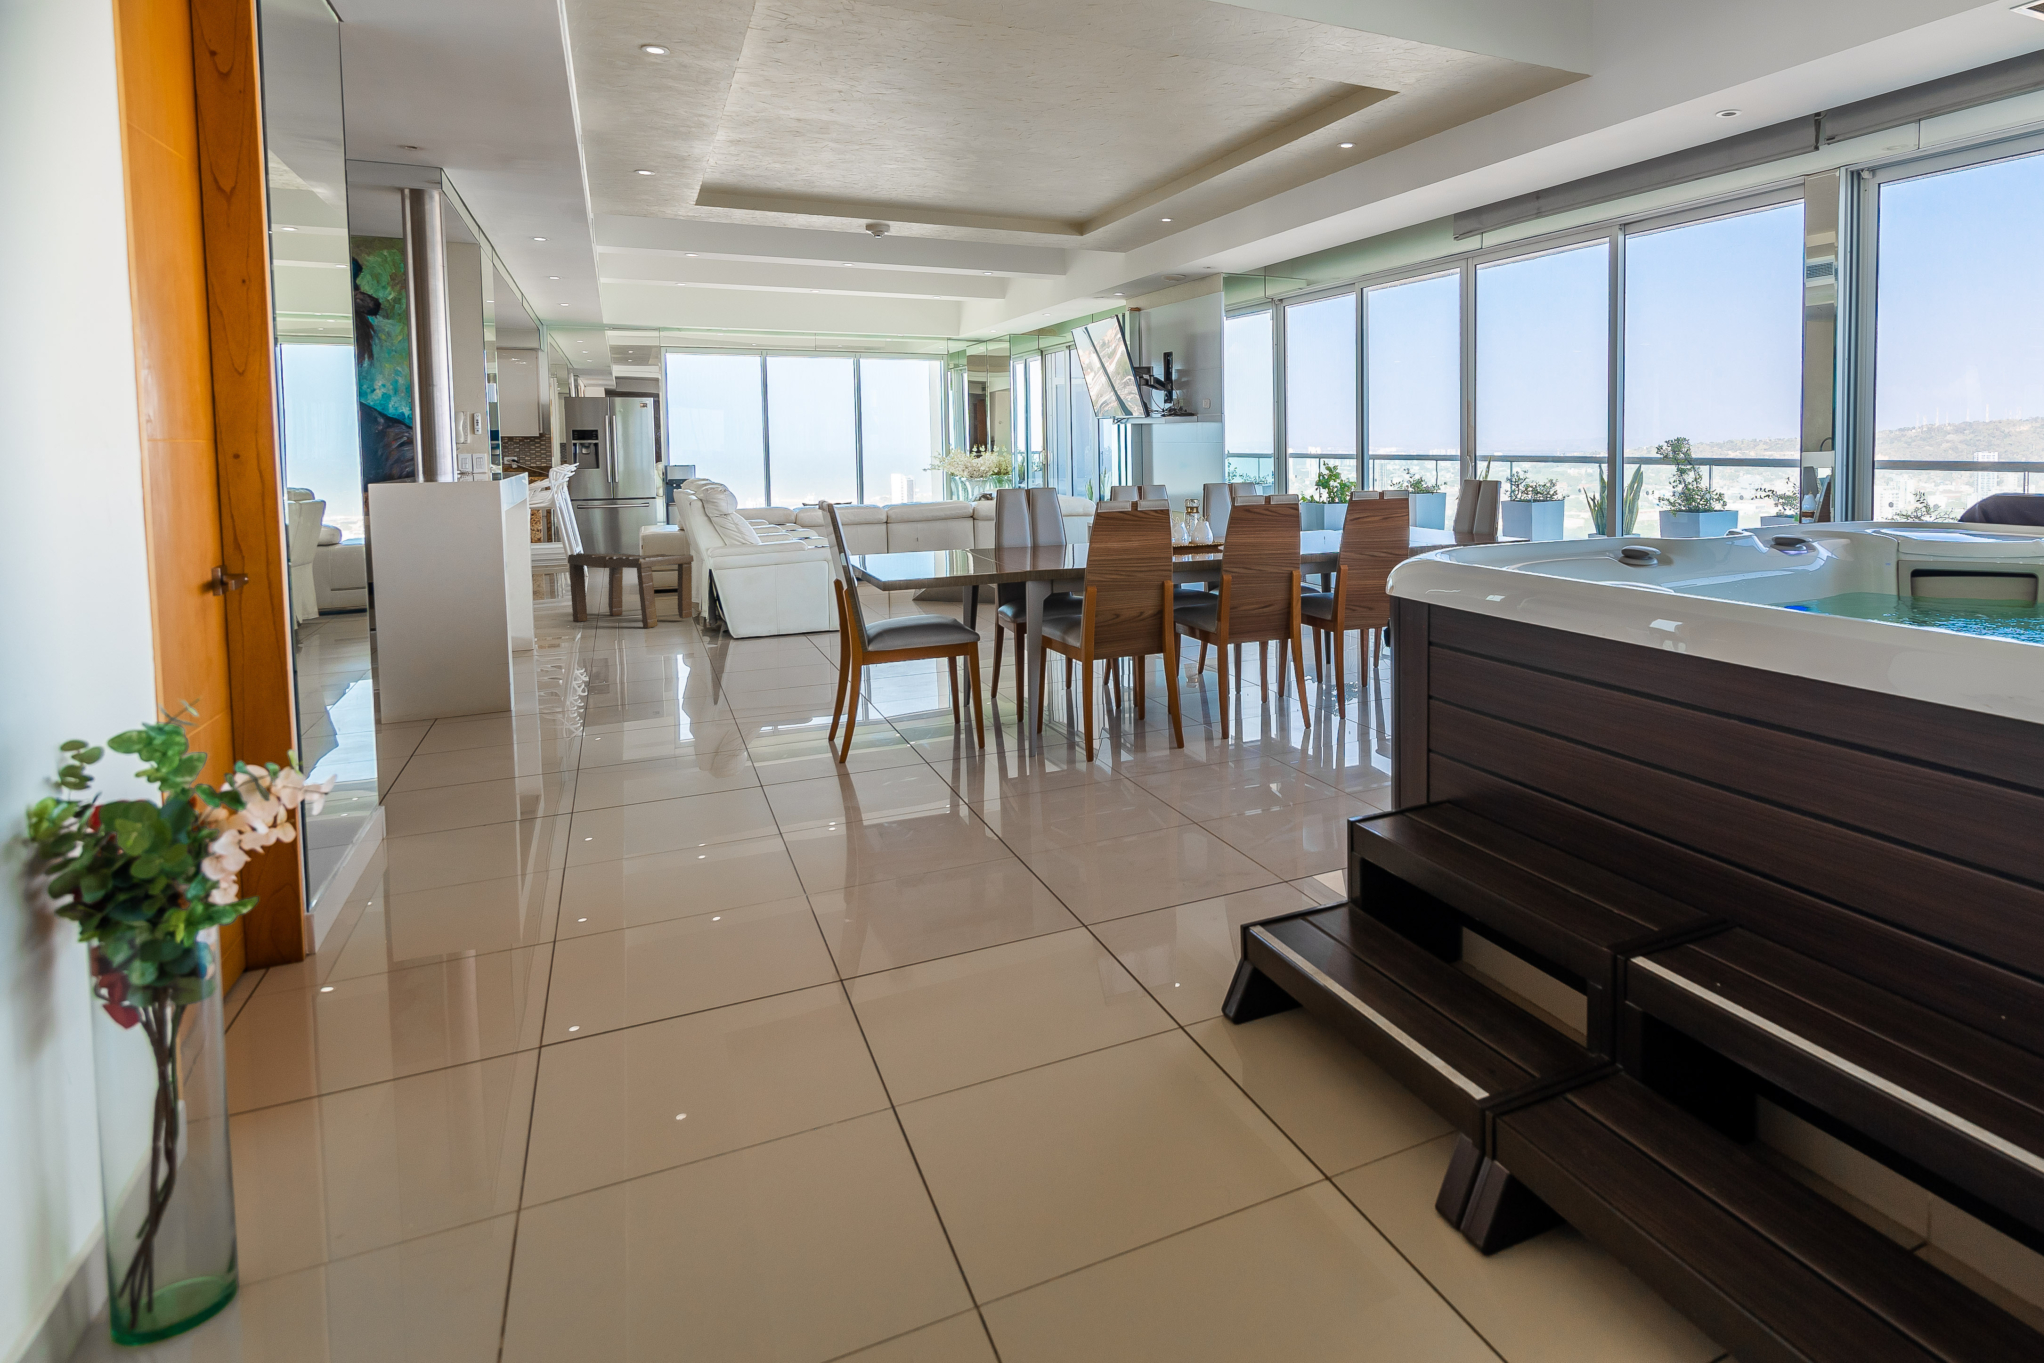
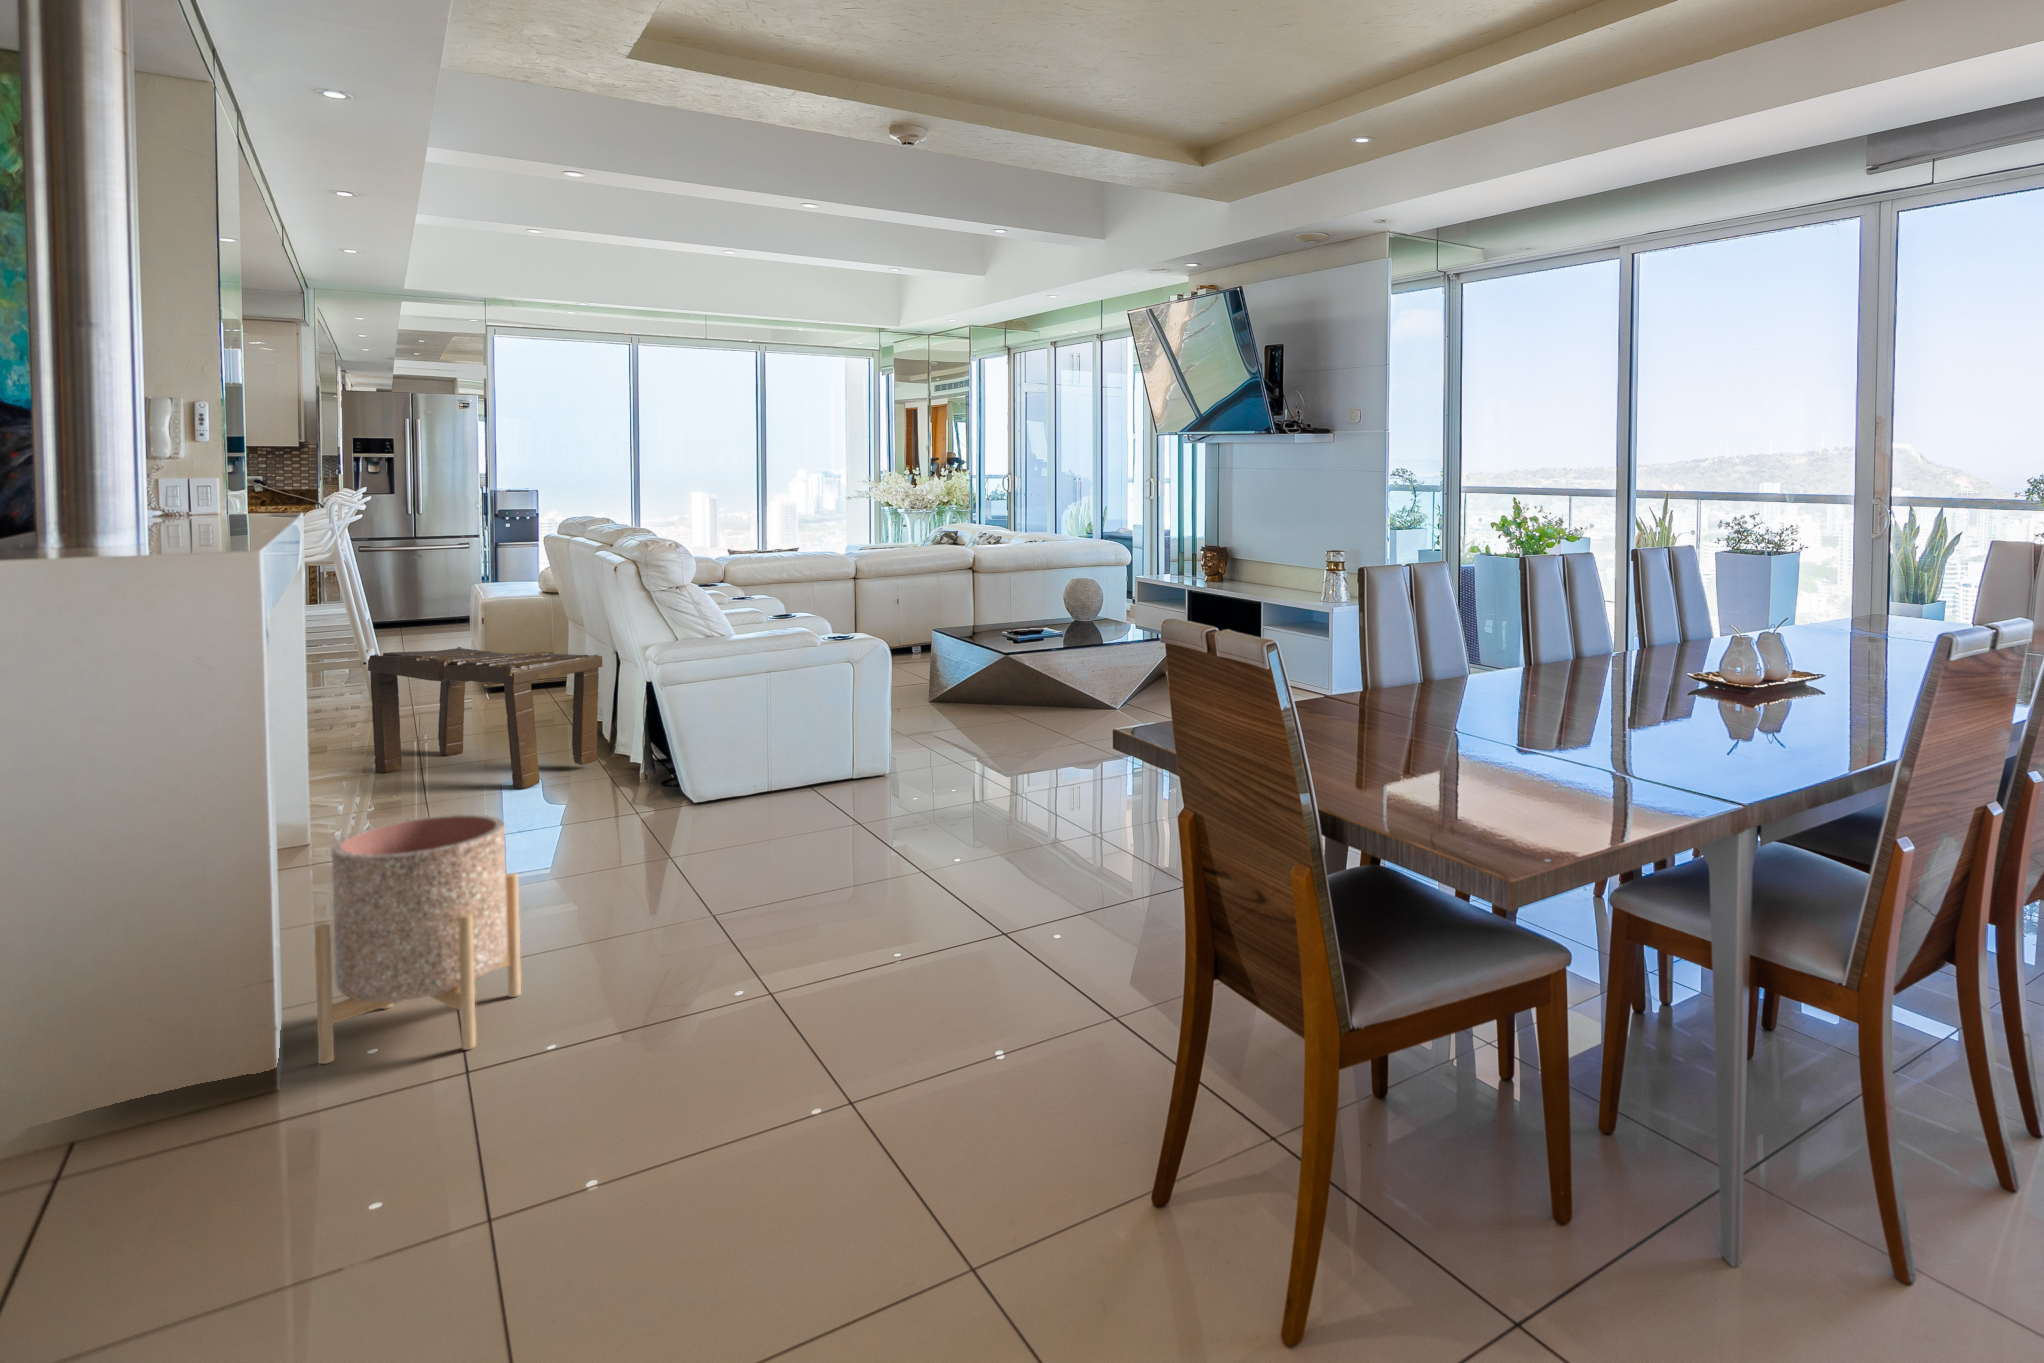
planter: none [526,603,616,701] -> present [315,814,521,1064]

